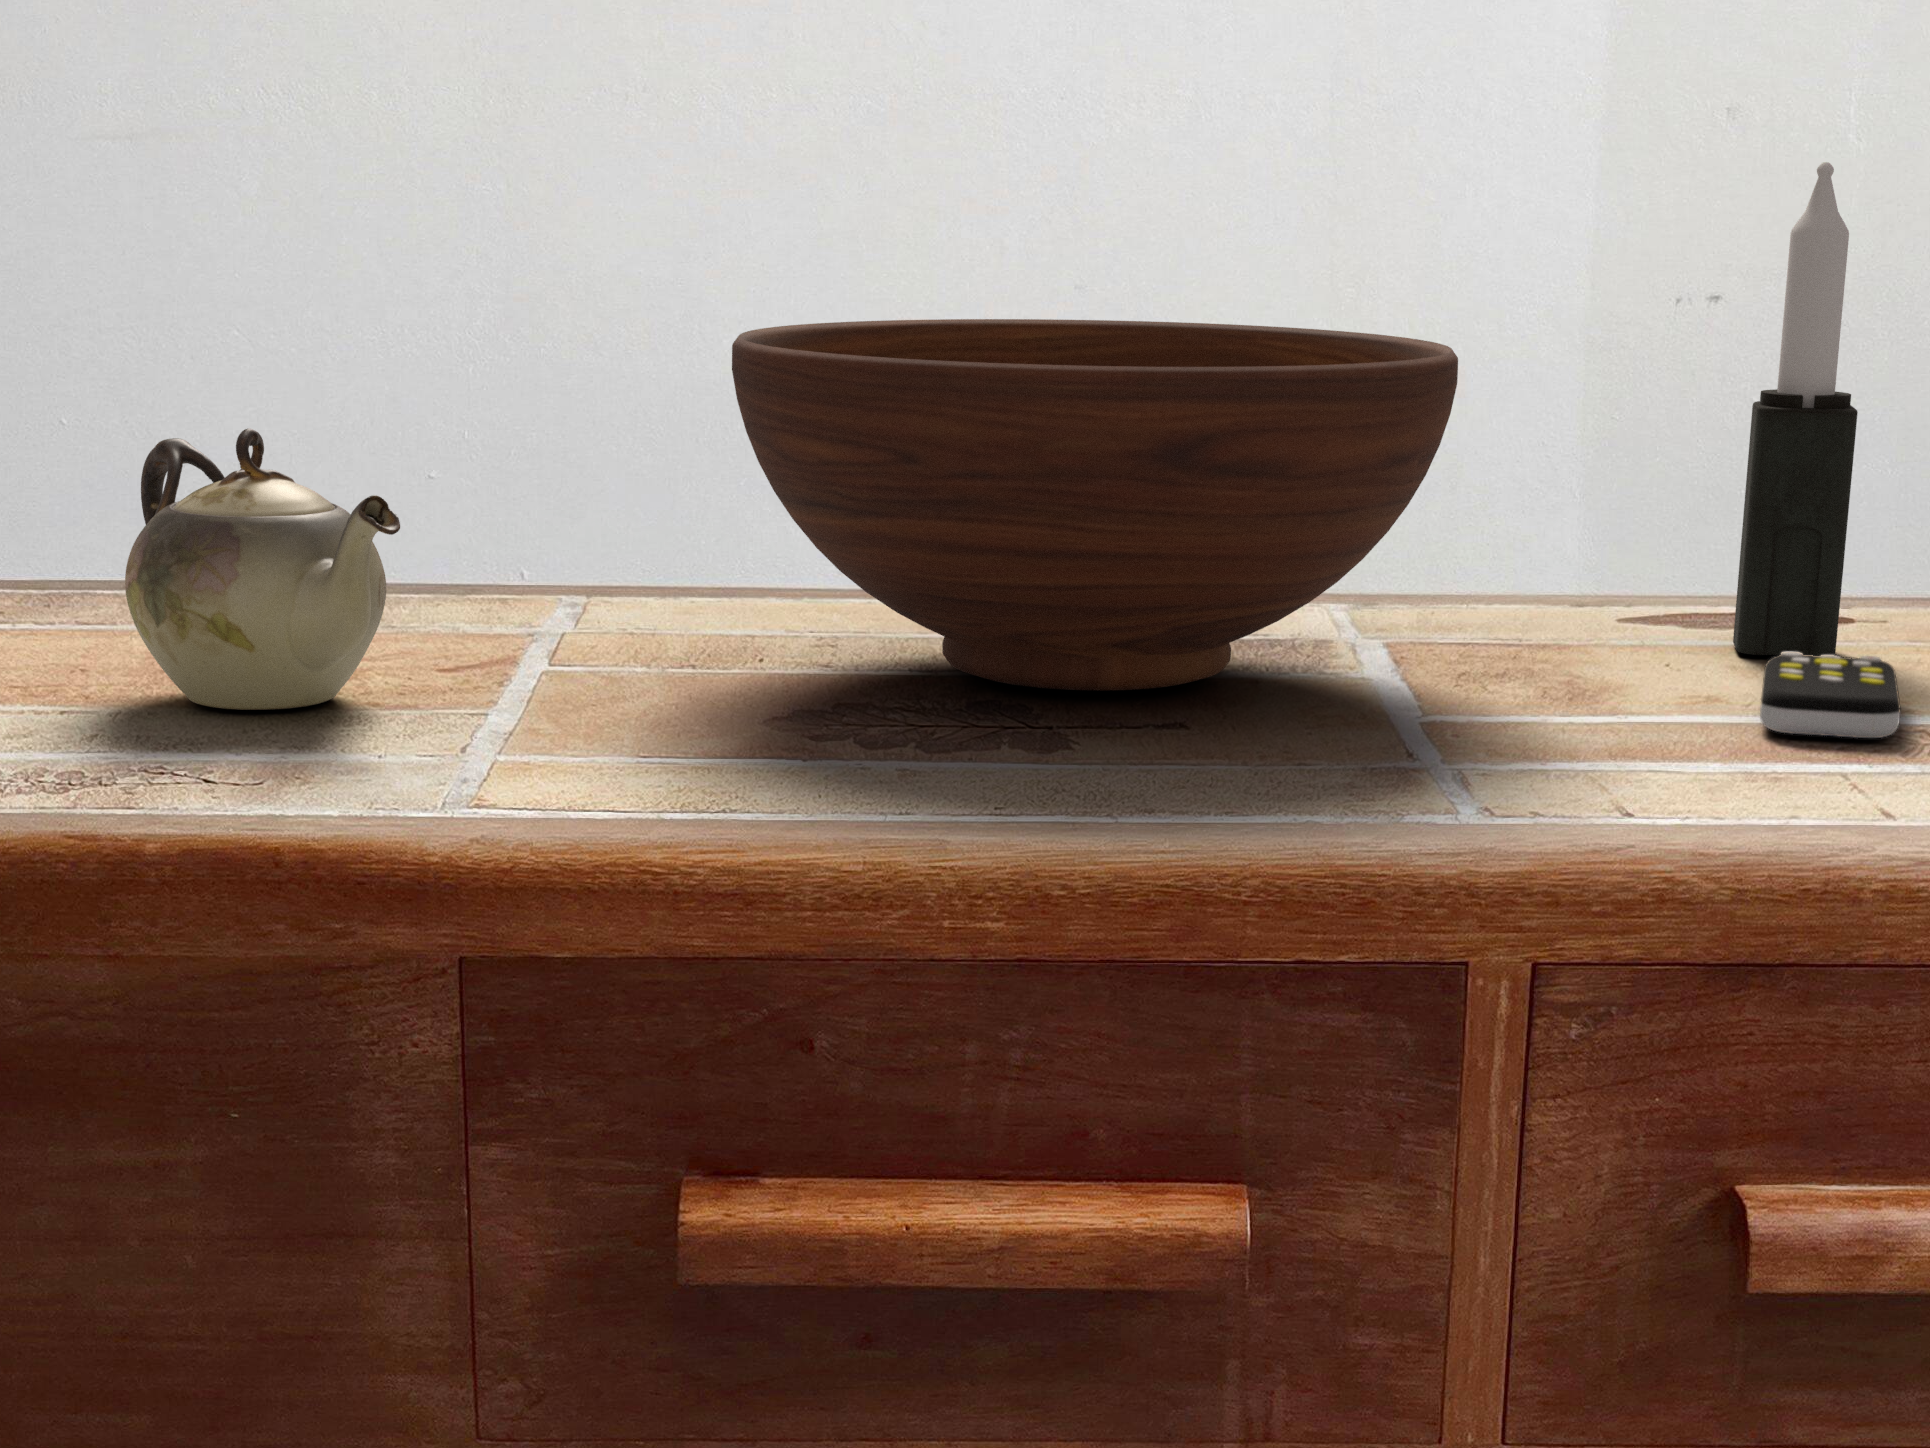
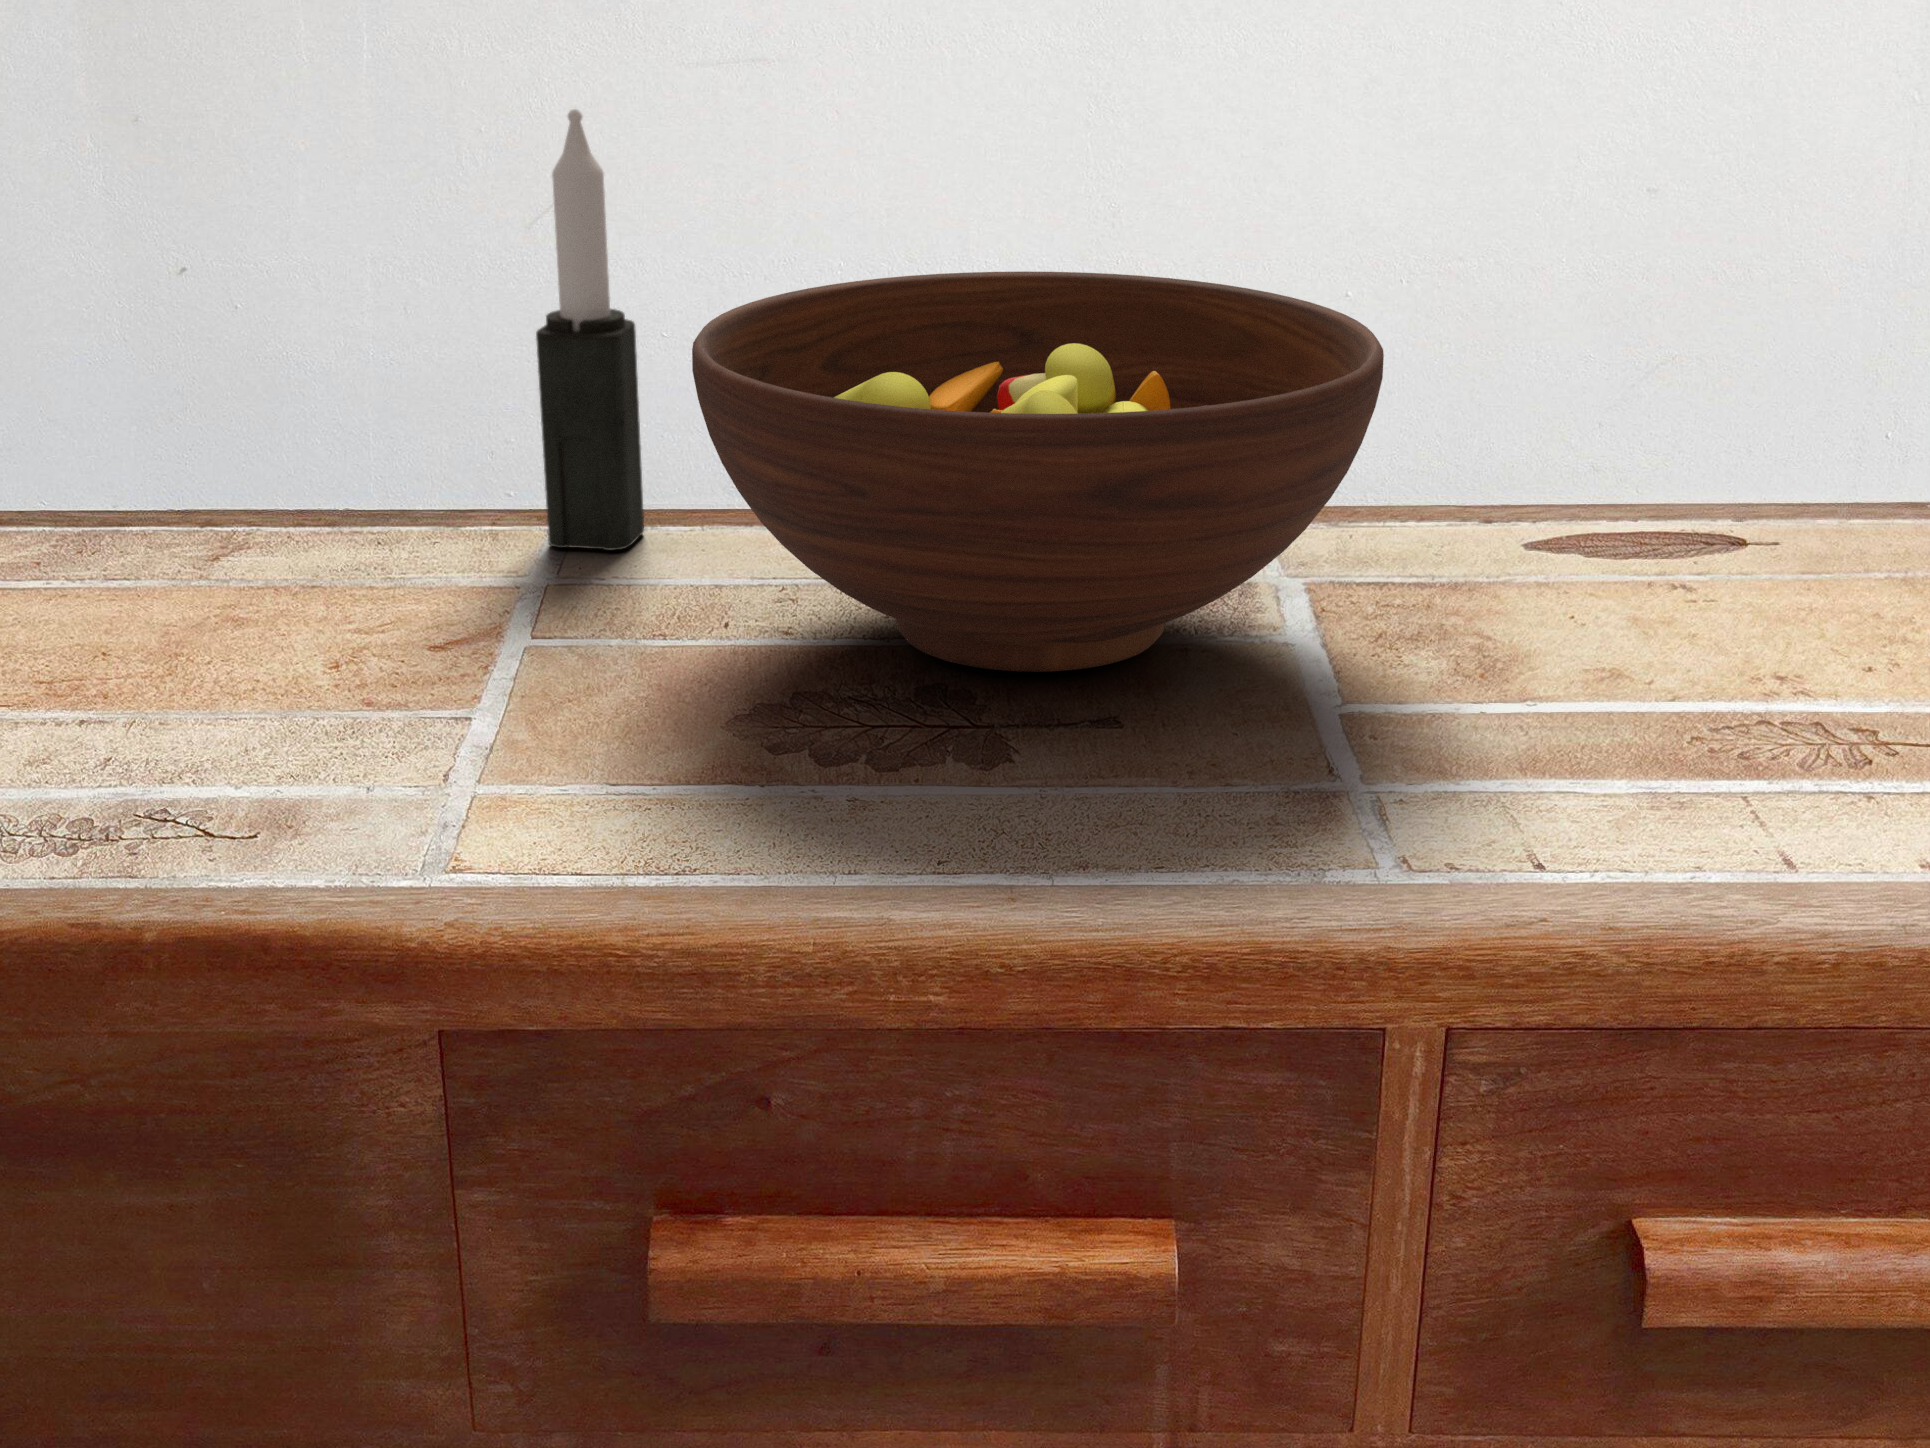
candle: present [1733,162,1858,656] -> present [536,109,644,550]
teapot: present [125,428,400,710] -> none [131,448,380,717]
remote control: present [1760,652,1901,738] -> none [1664,619,1800,736]

